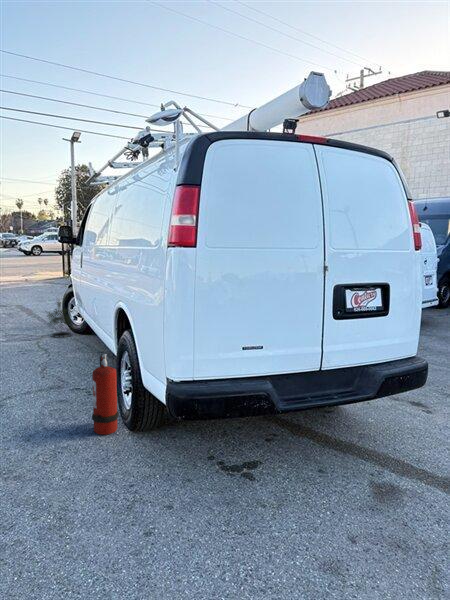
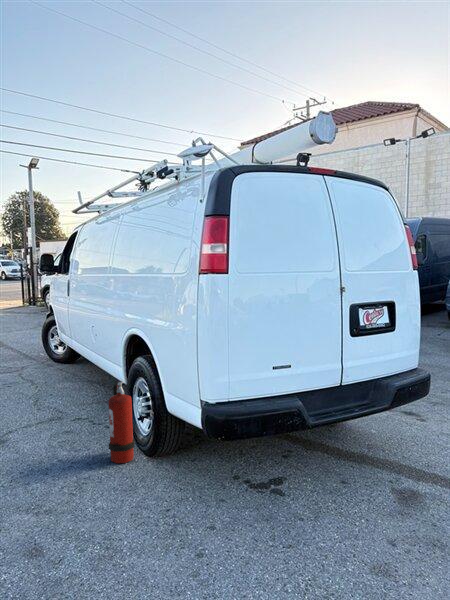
potted tree: present [47,302,72,337] -> none [24,327,55,369]

